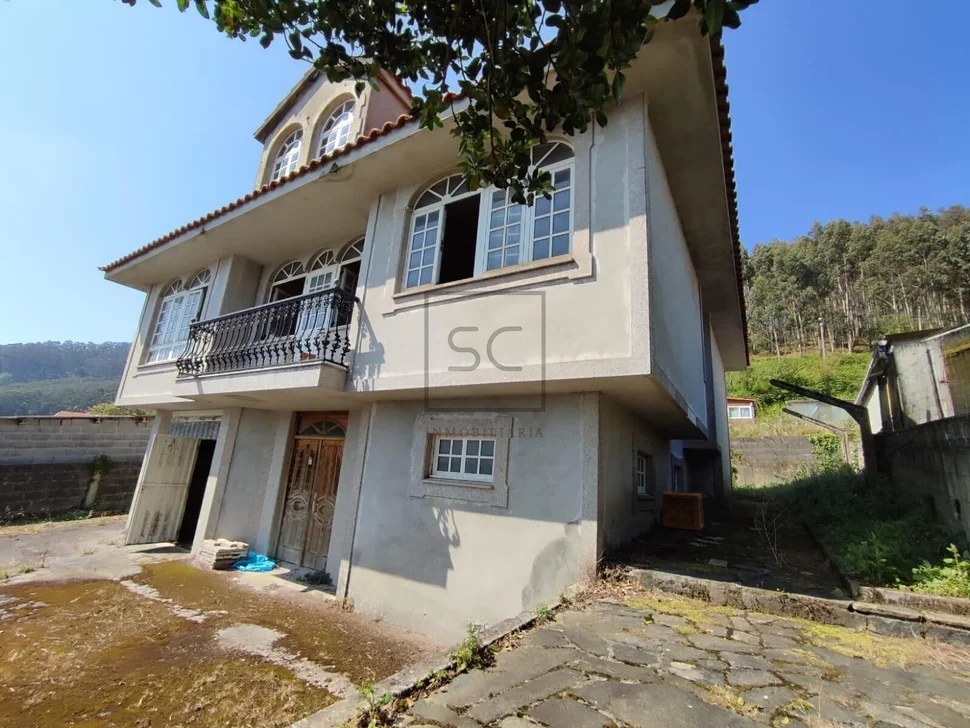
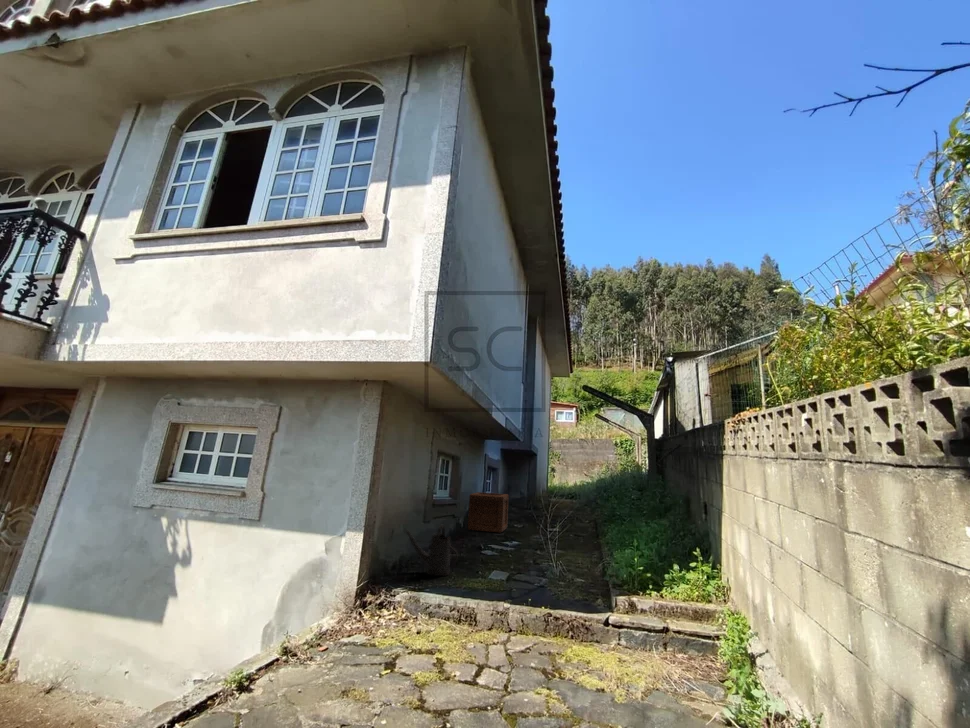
watering can: none [622,516,675,562] -> present [406,525,451,576]

